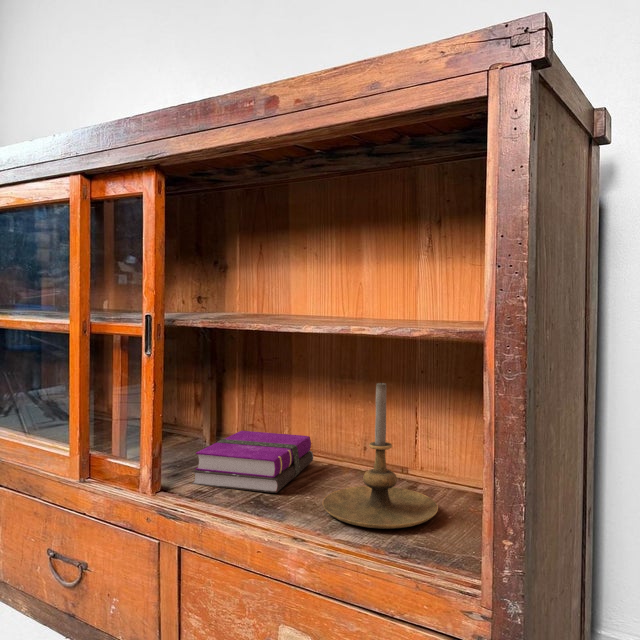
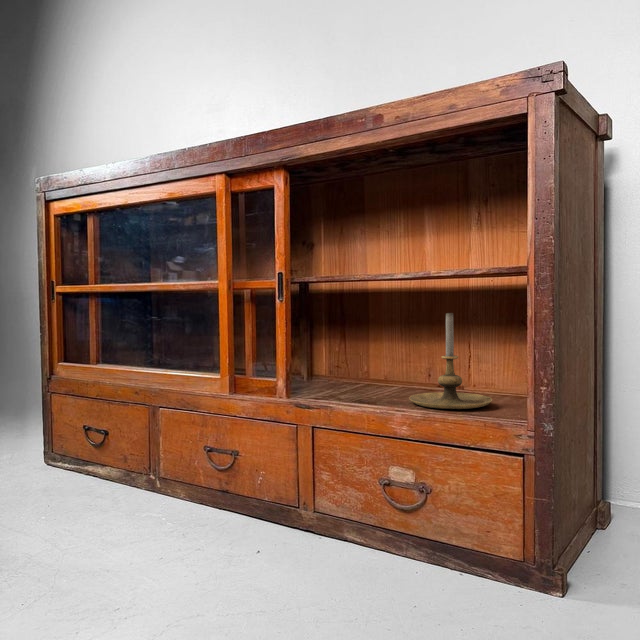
hardback book: present [192,431,313,493] -> none [309,364,391,397]

